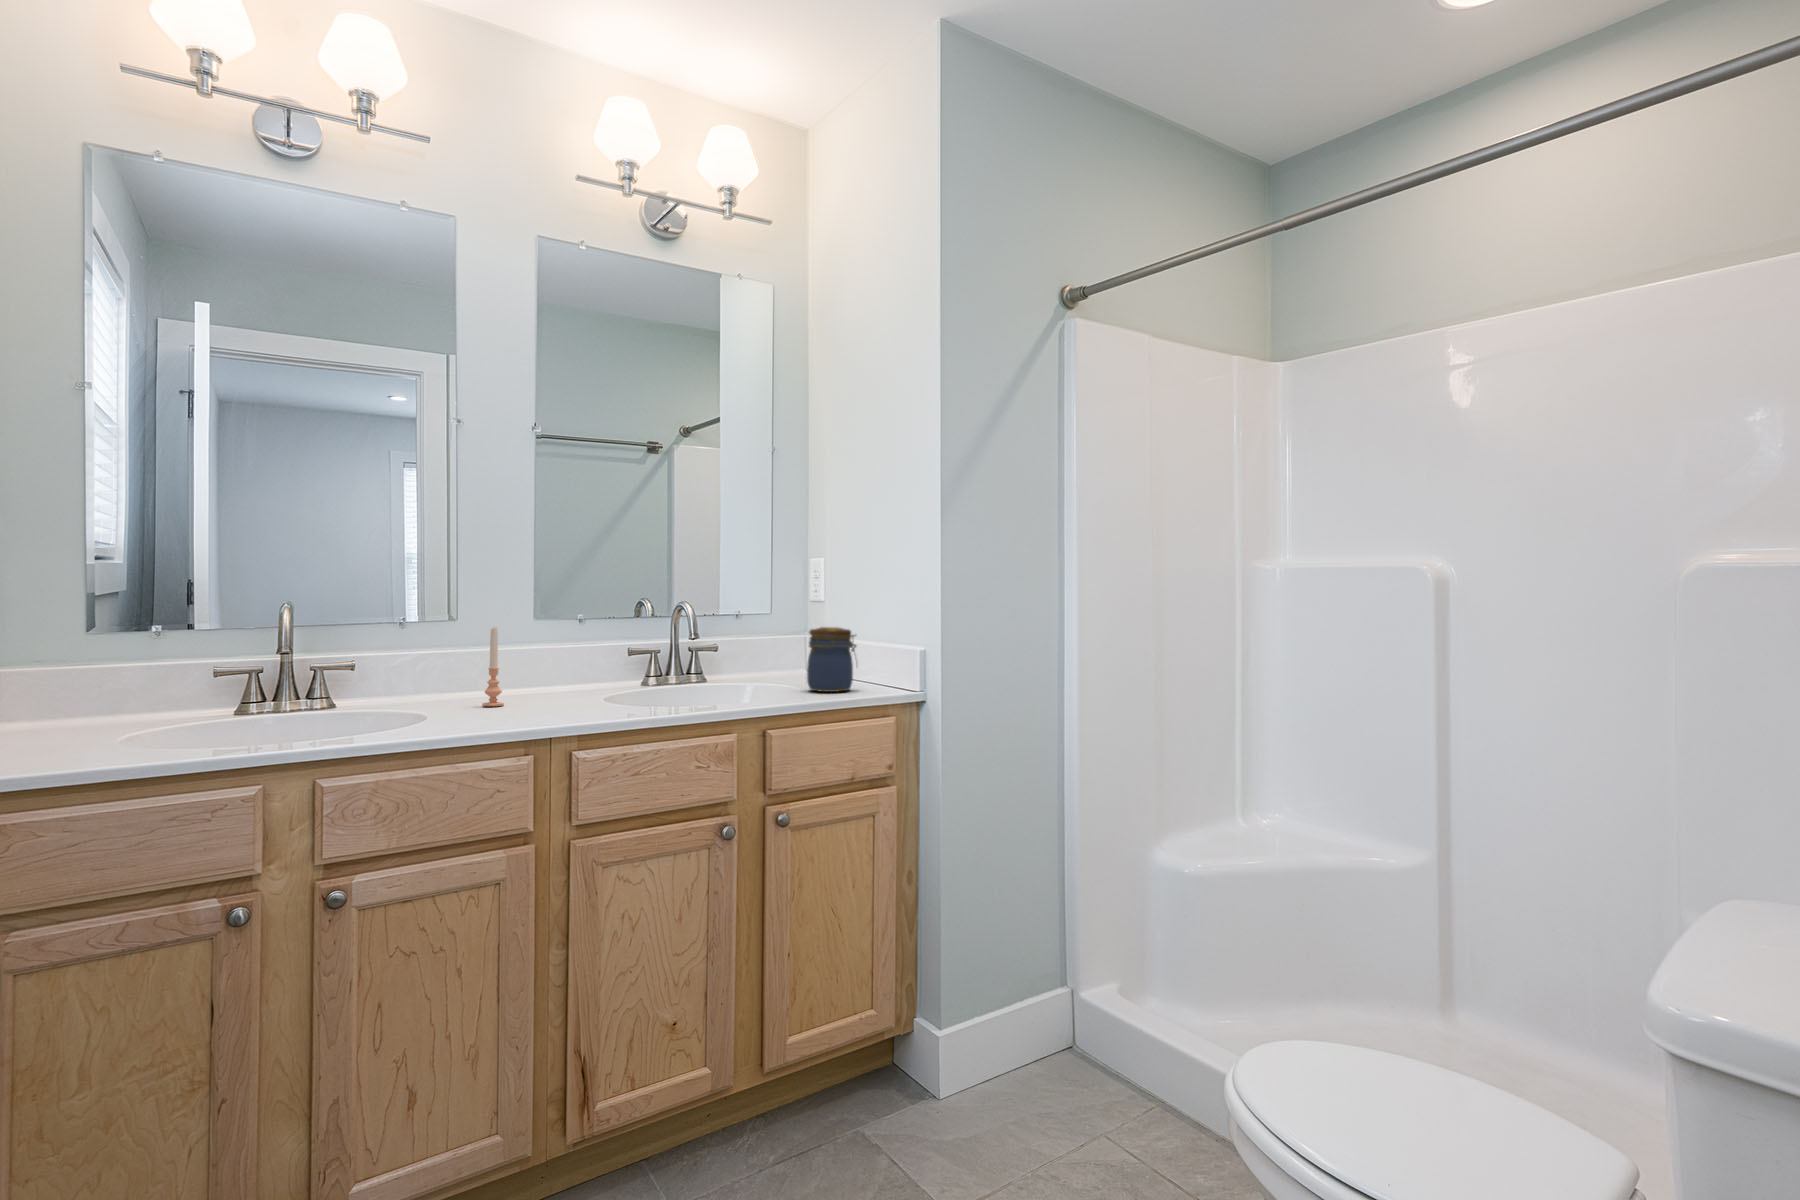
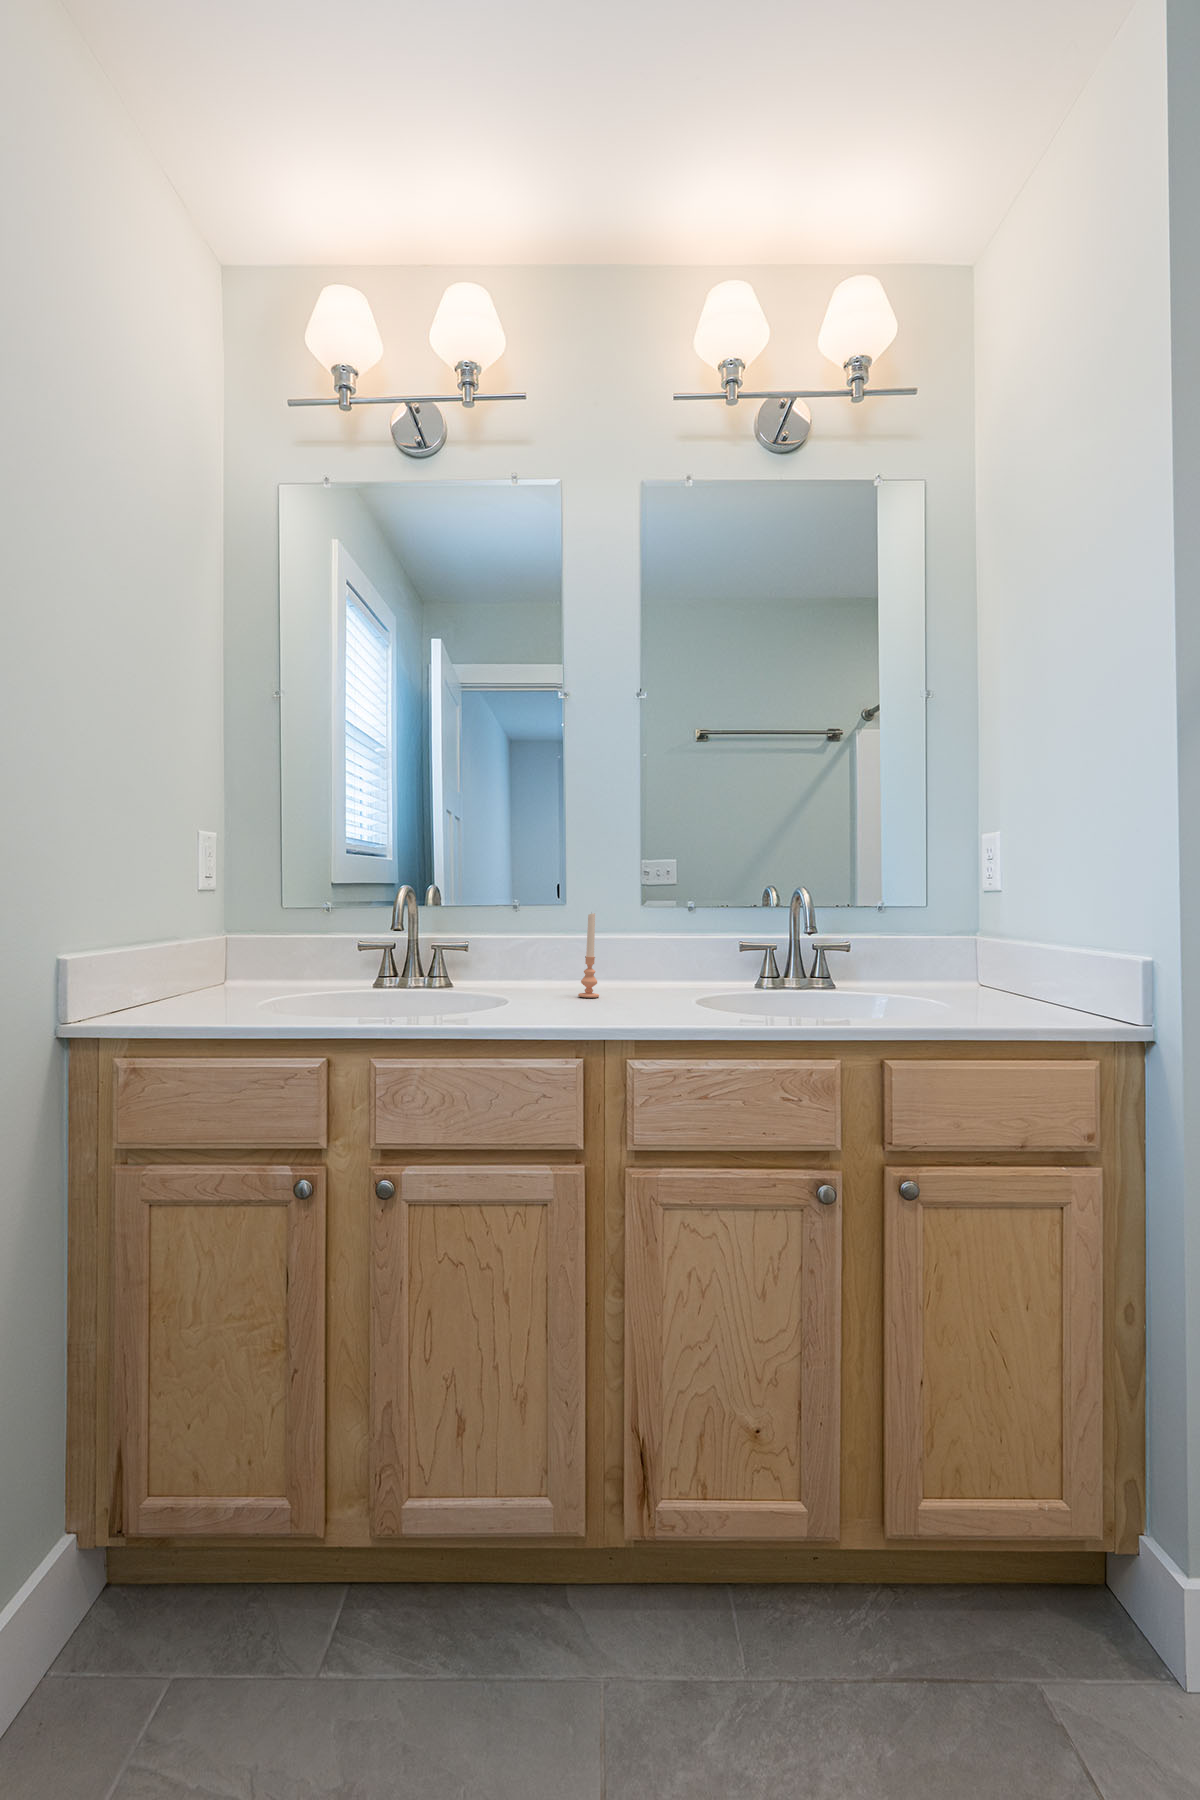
jar: present [807,627,857,692] -> none [961,928,1037,1016]

